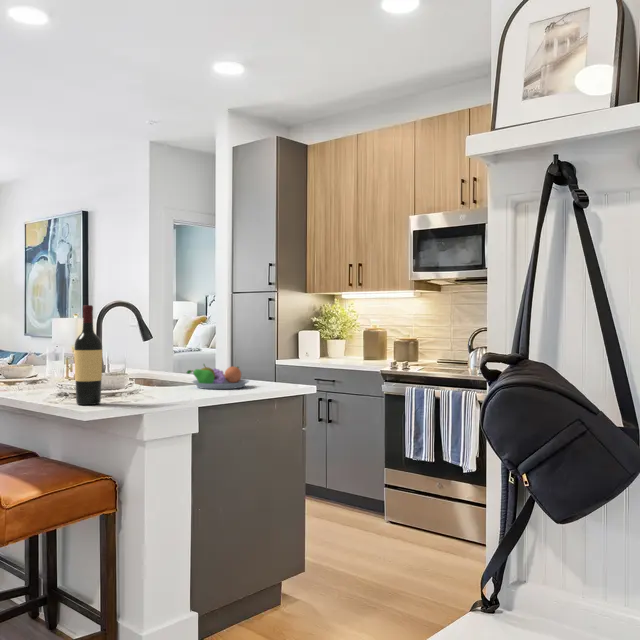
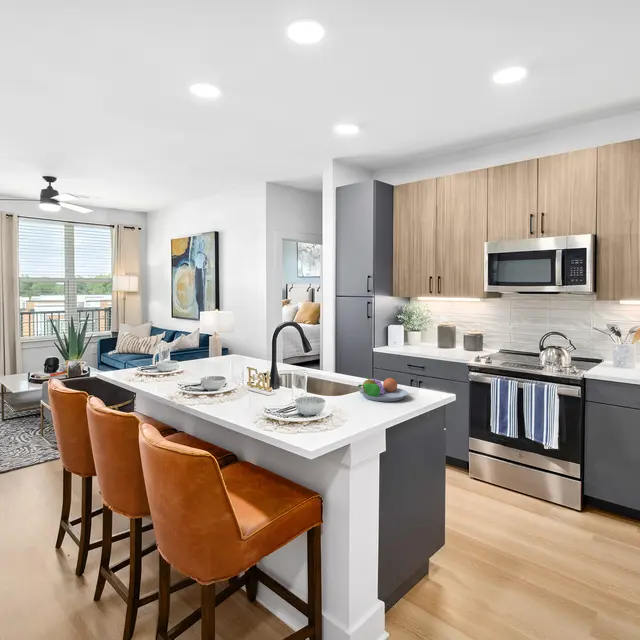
wine bottle: present [74,305,102,405] -> none [298,348,323,442]

